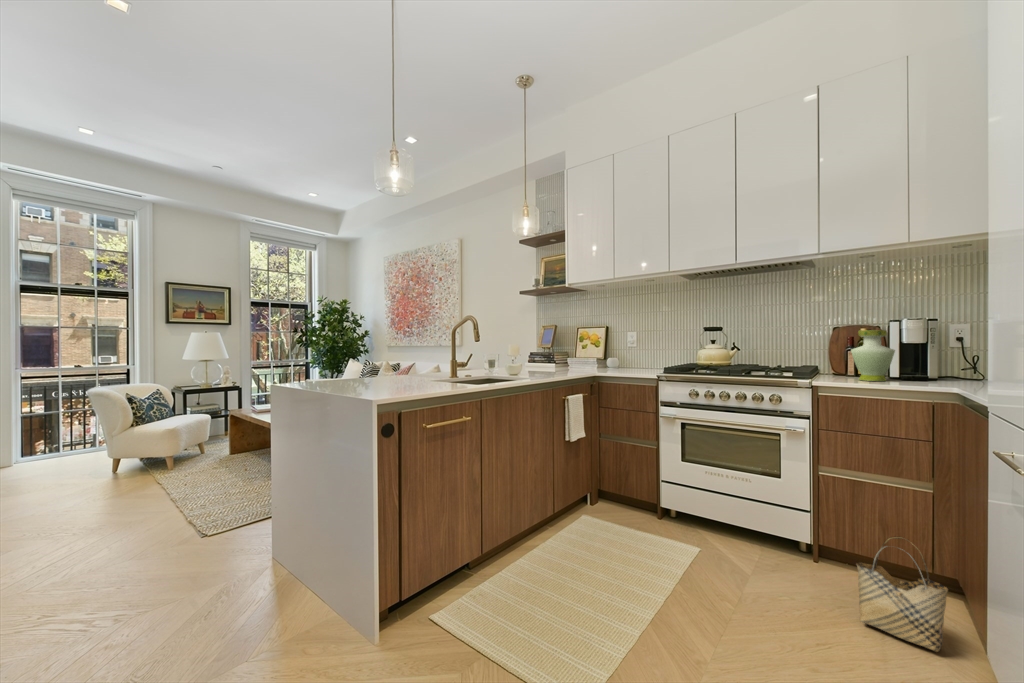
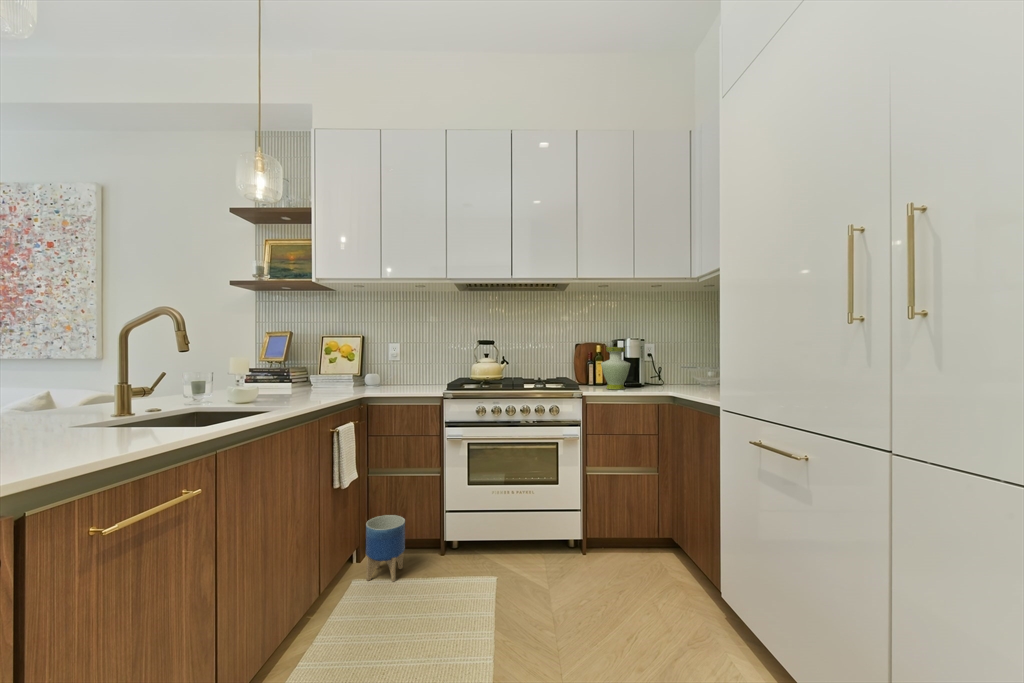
planter: none [592,472,623,526] -> present [366,515,405,581]
woven basket: present [856,537,948,652] -> none [635,519,692,606]

